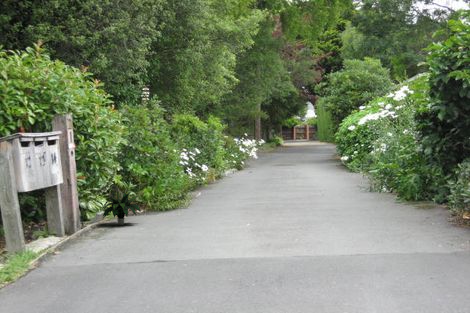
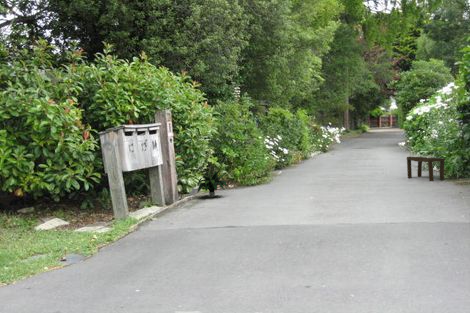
bench: none [351,177,395,206] -> present [407,157,445,181]

